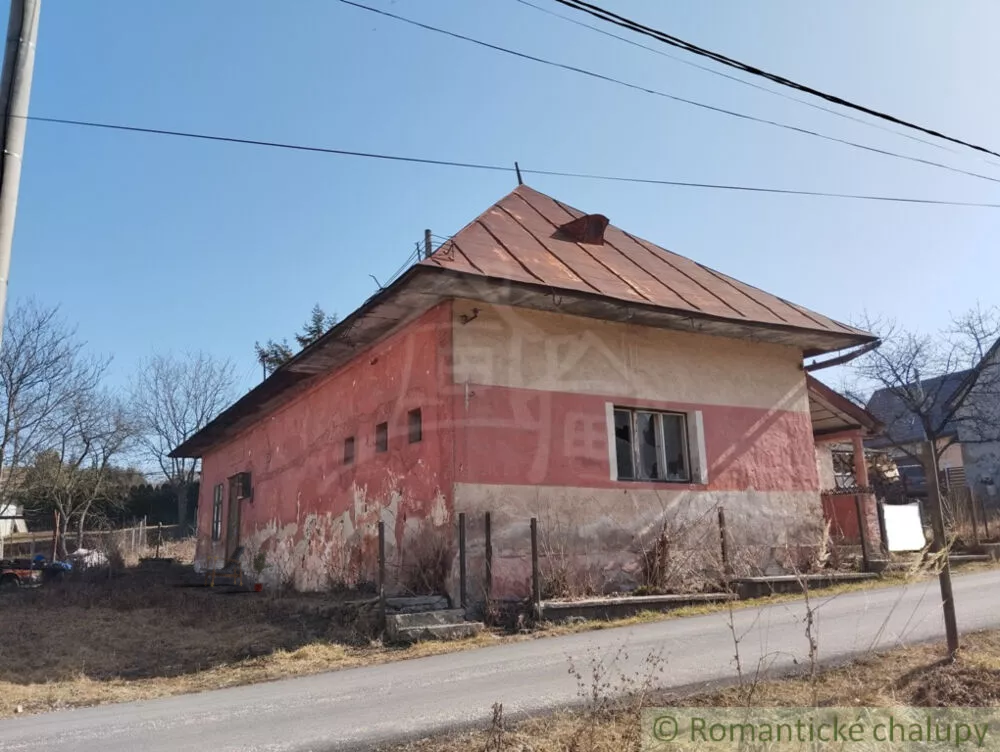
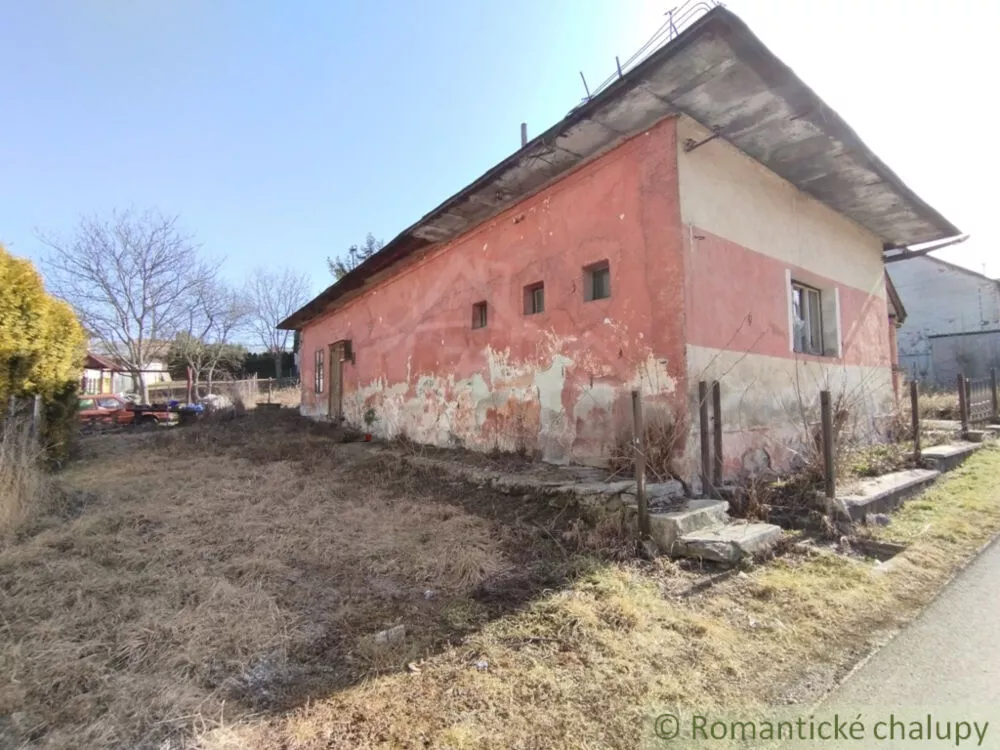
lounge chair: present [201,545,245,585] -> none [311,399,350,434]

